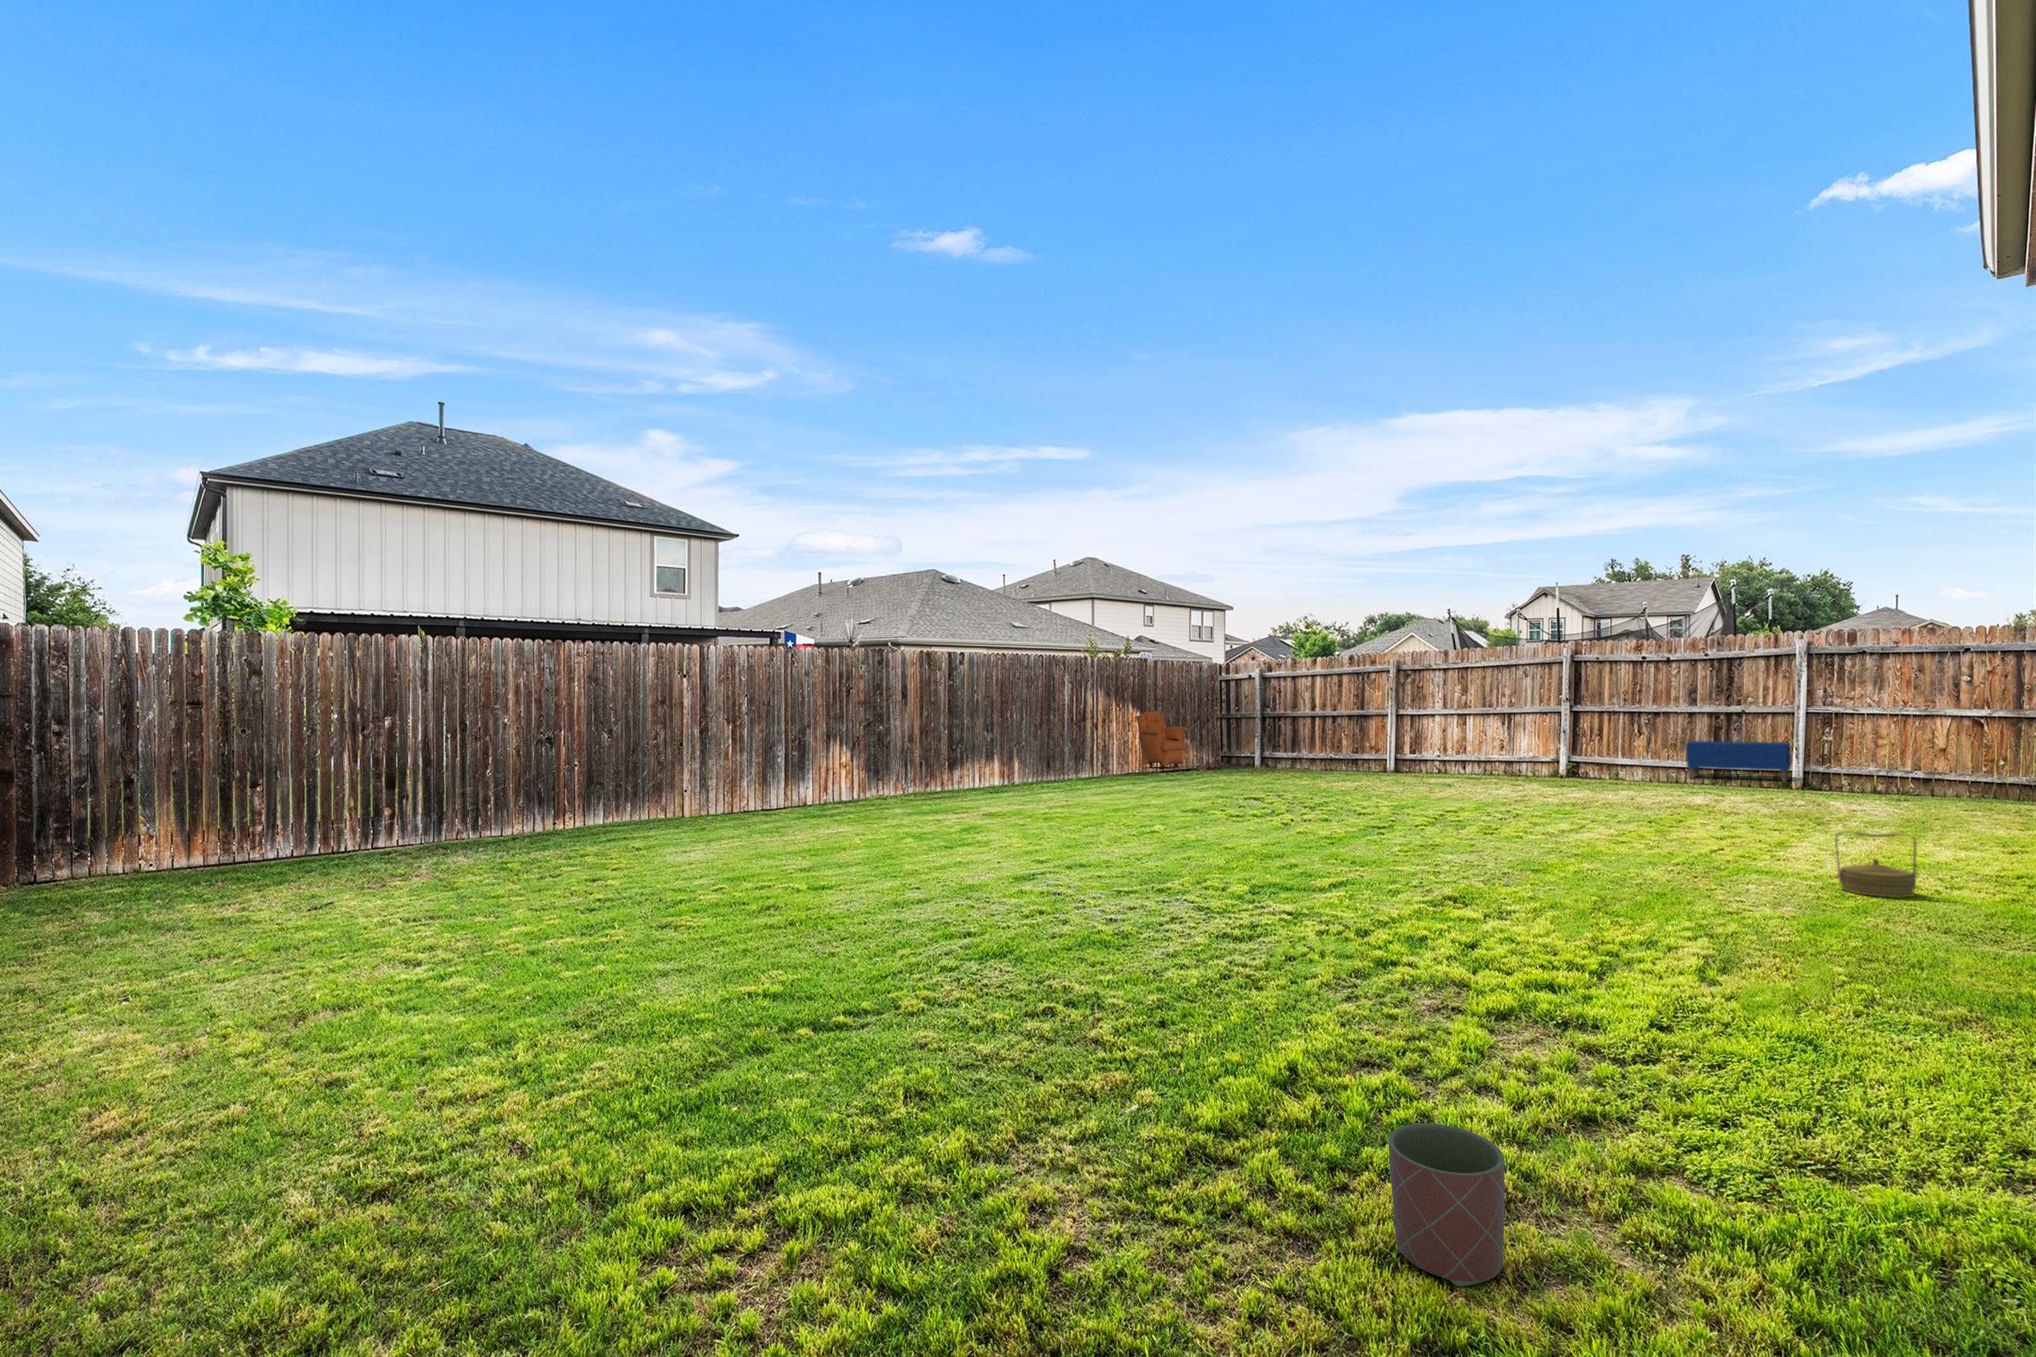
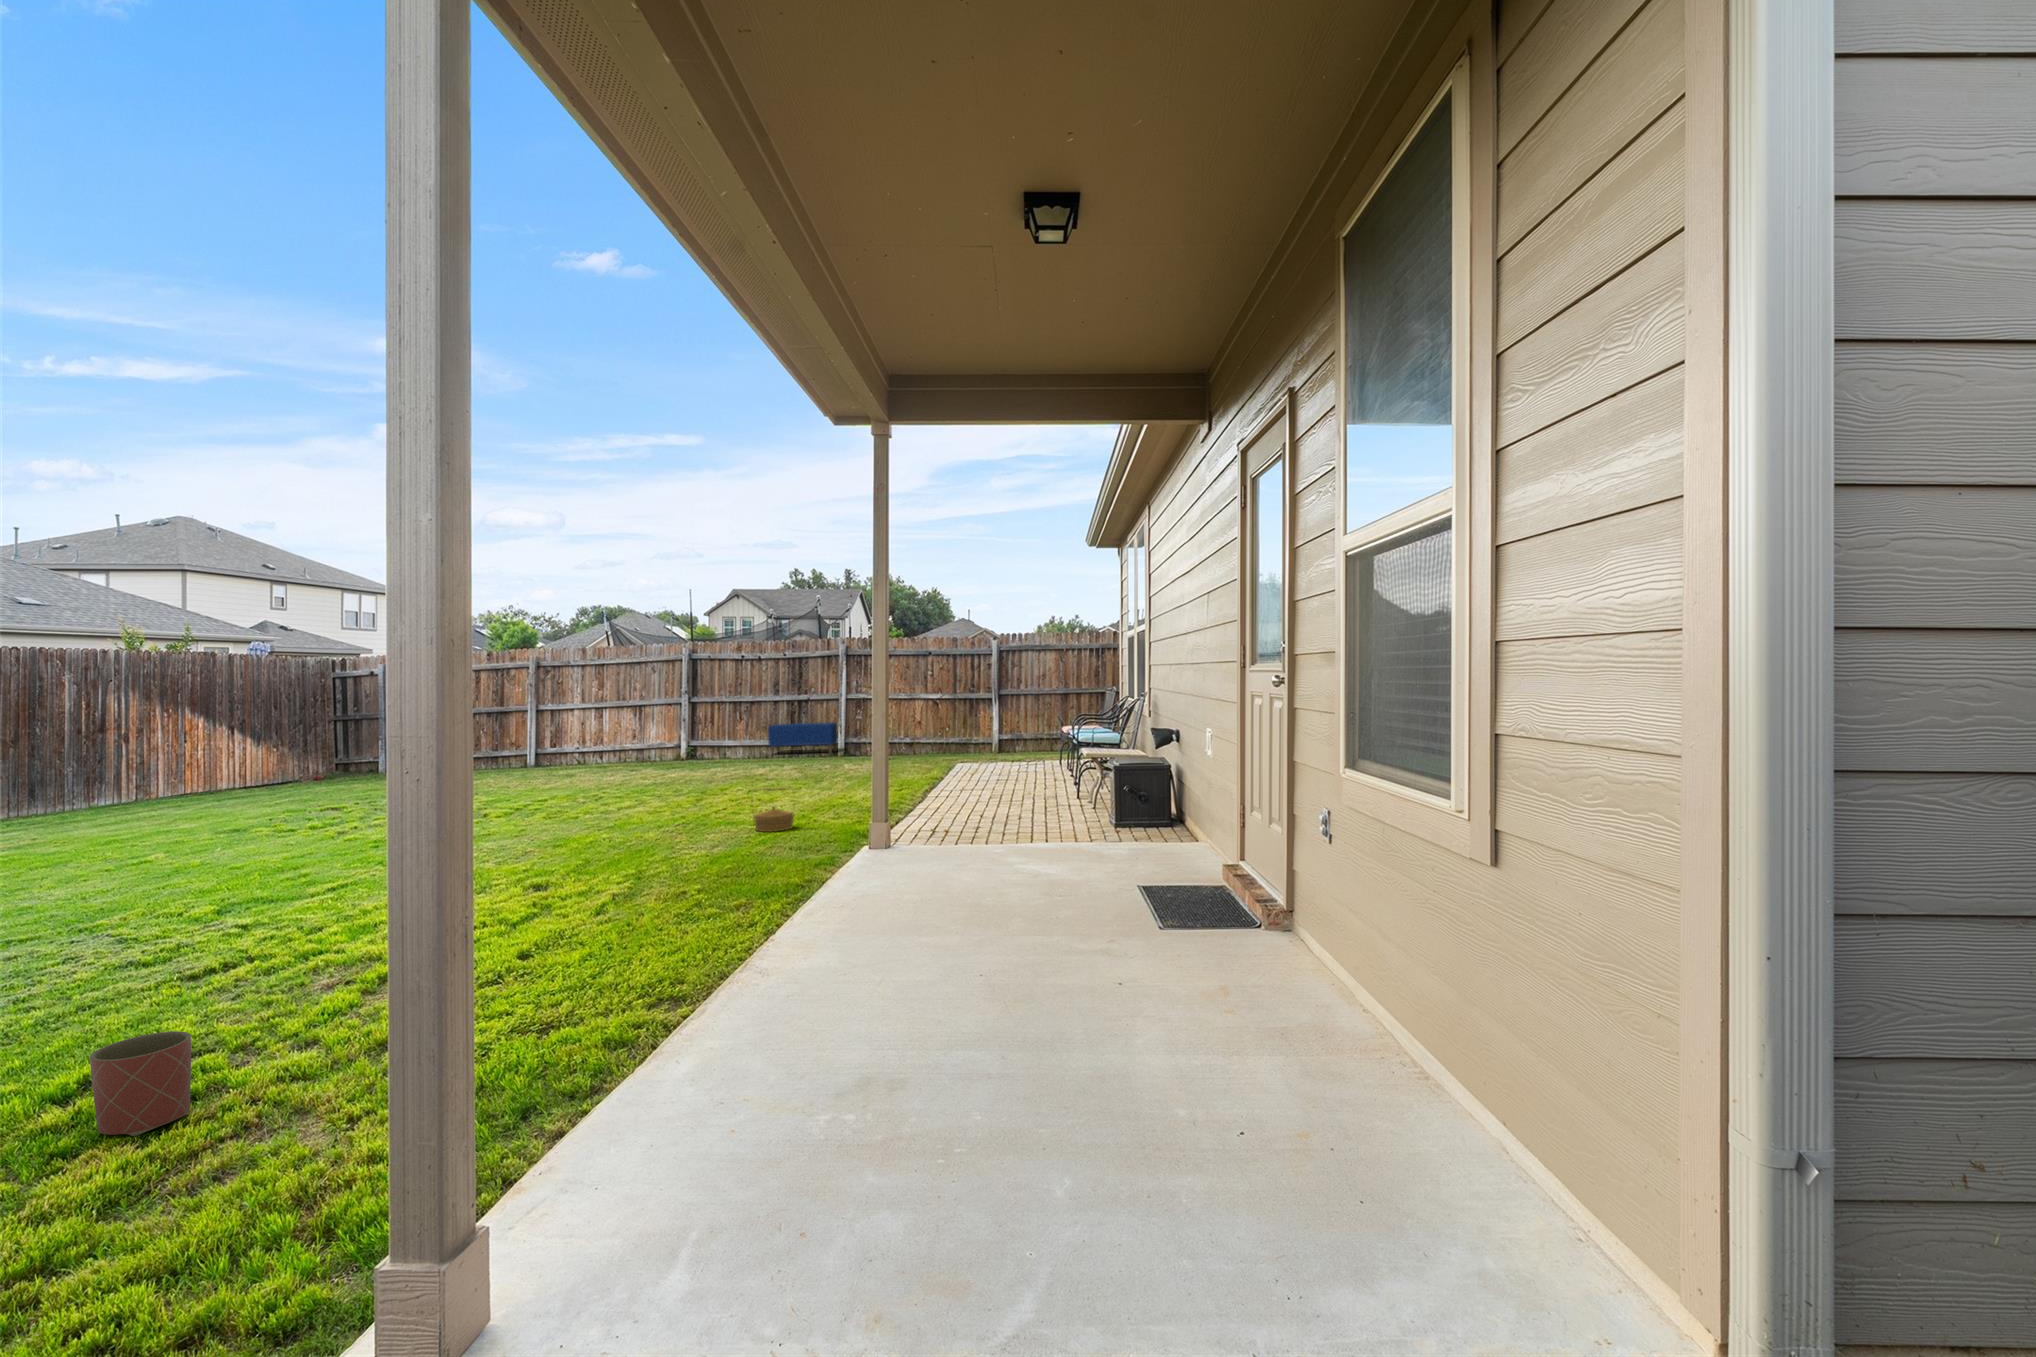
armchair: present [1136,711,1187,769] -> none [196,715,276,786]

